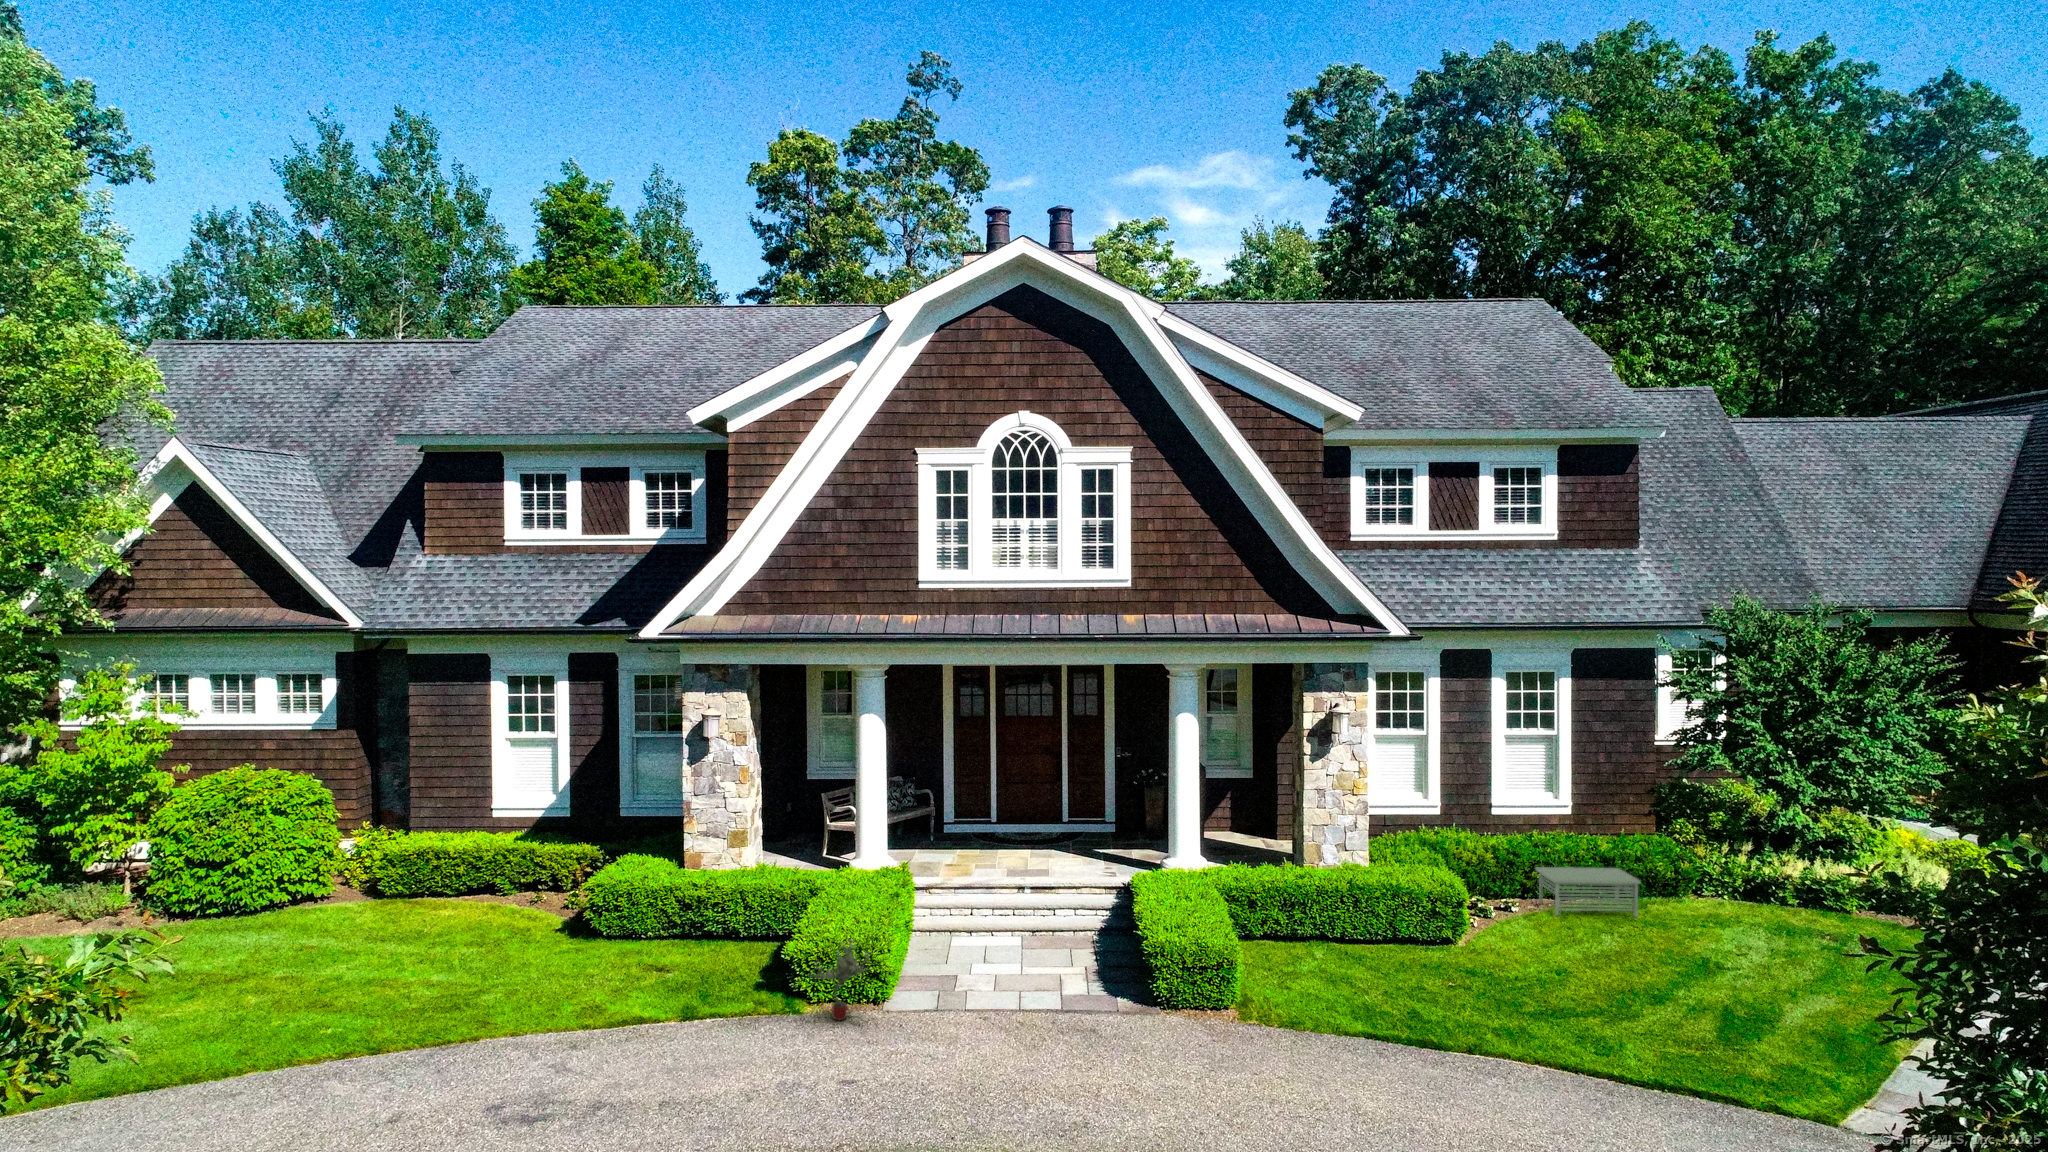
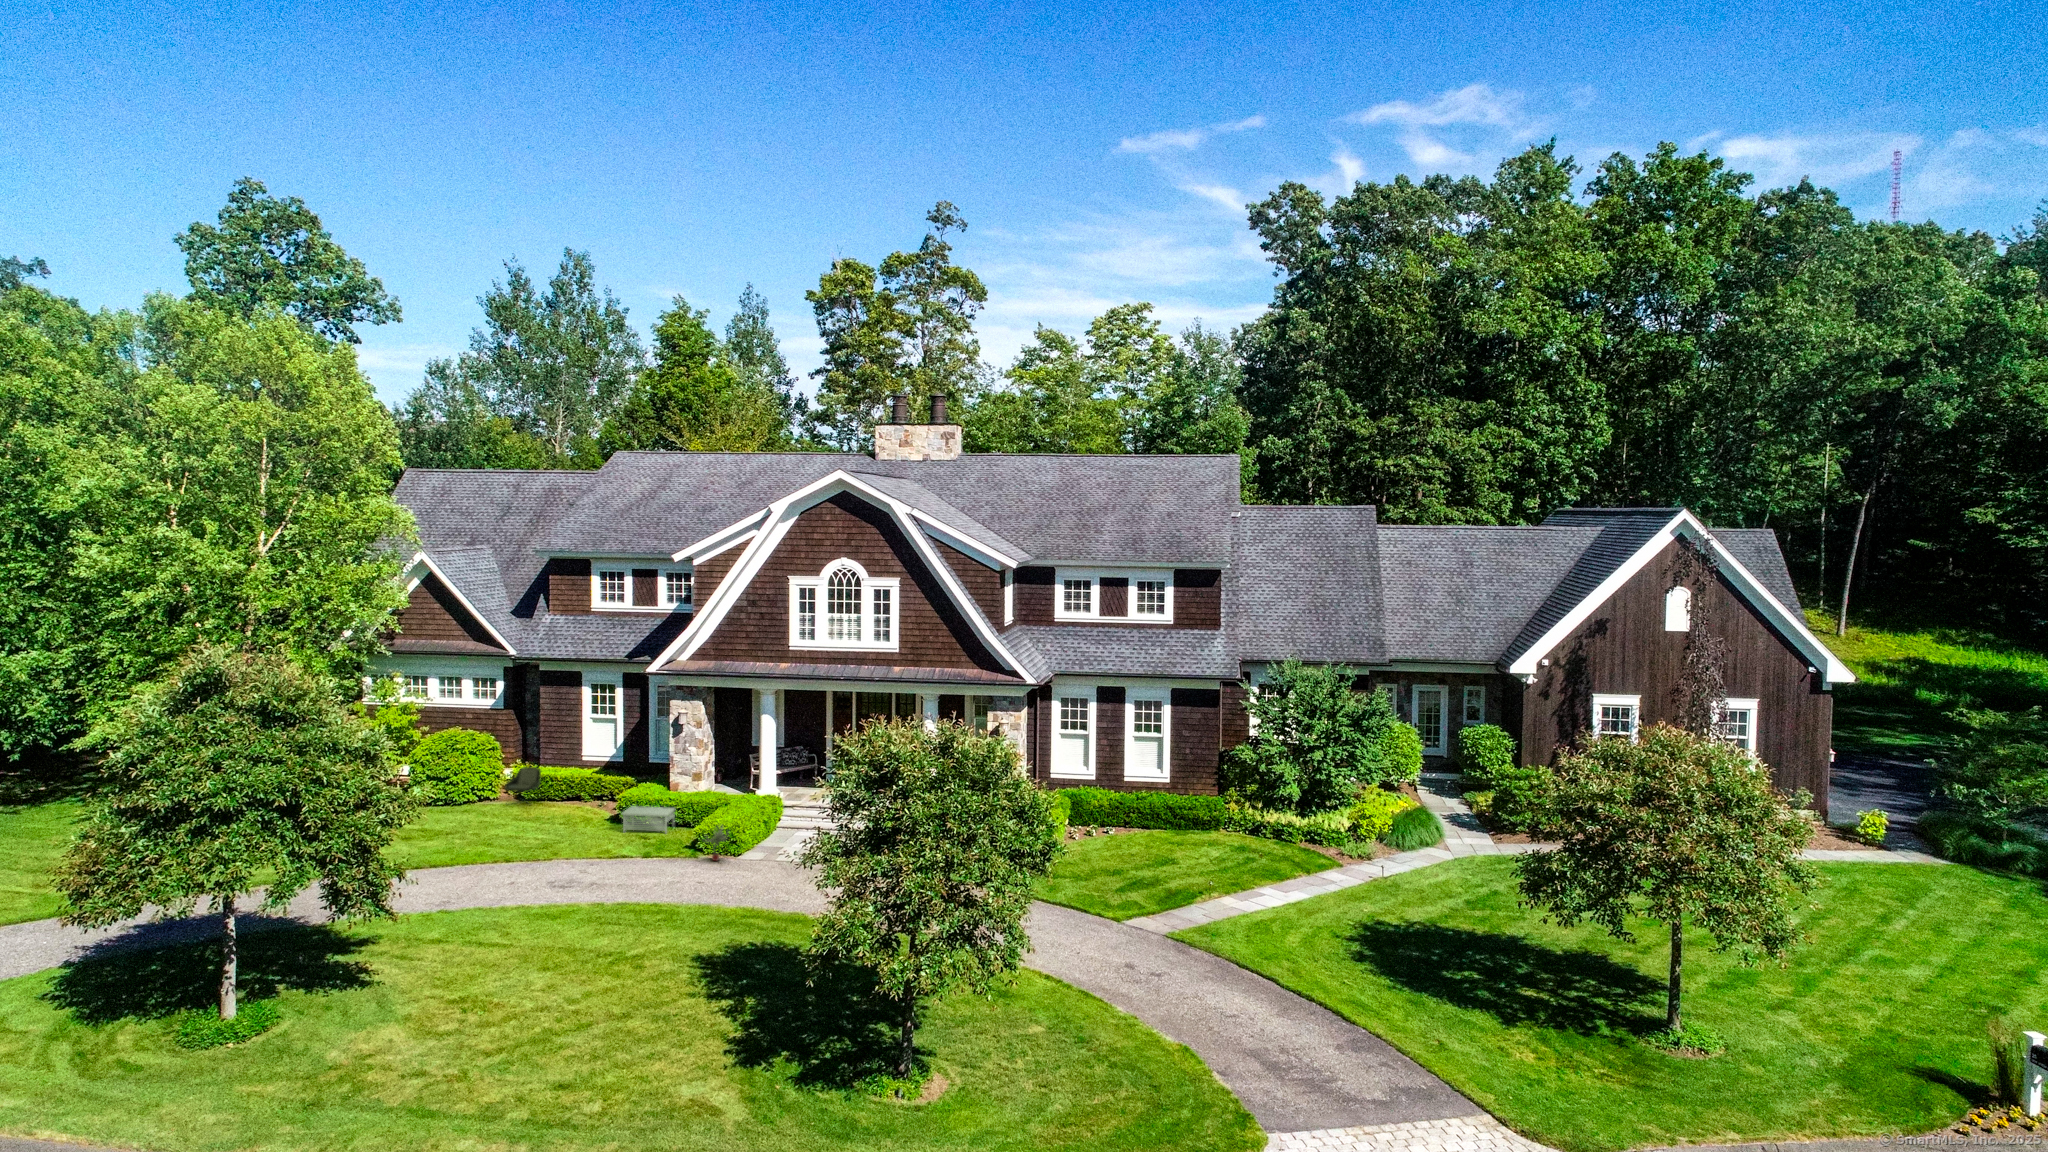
lounge chair: none [346,833,424,911] -> present [504,767,541,804]
storage bench: present [1536,867,1641,917] -> present [622,806,675,833]

